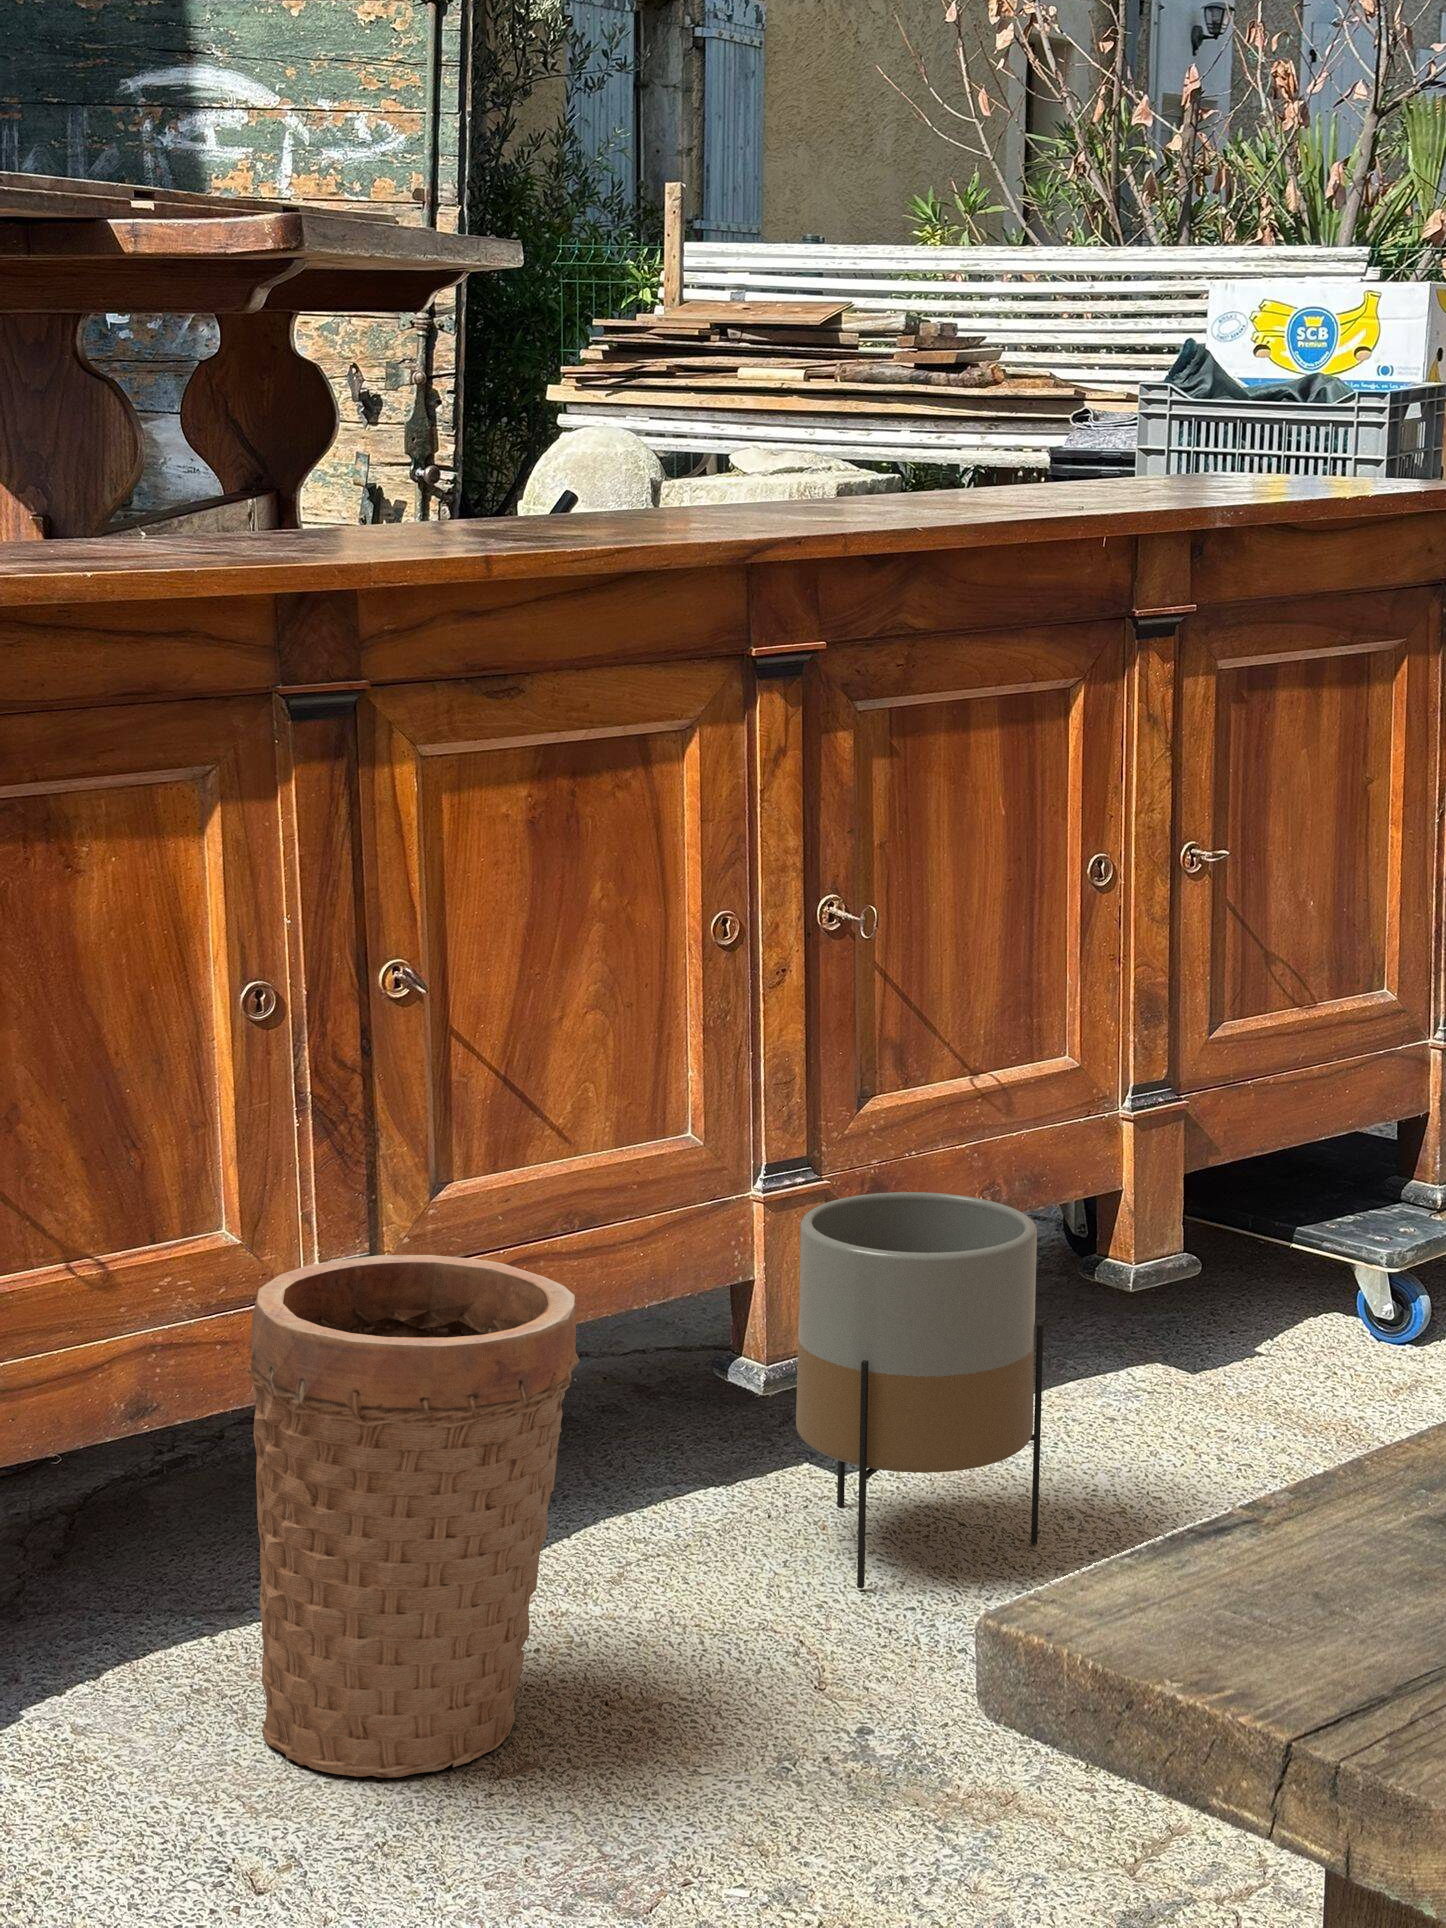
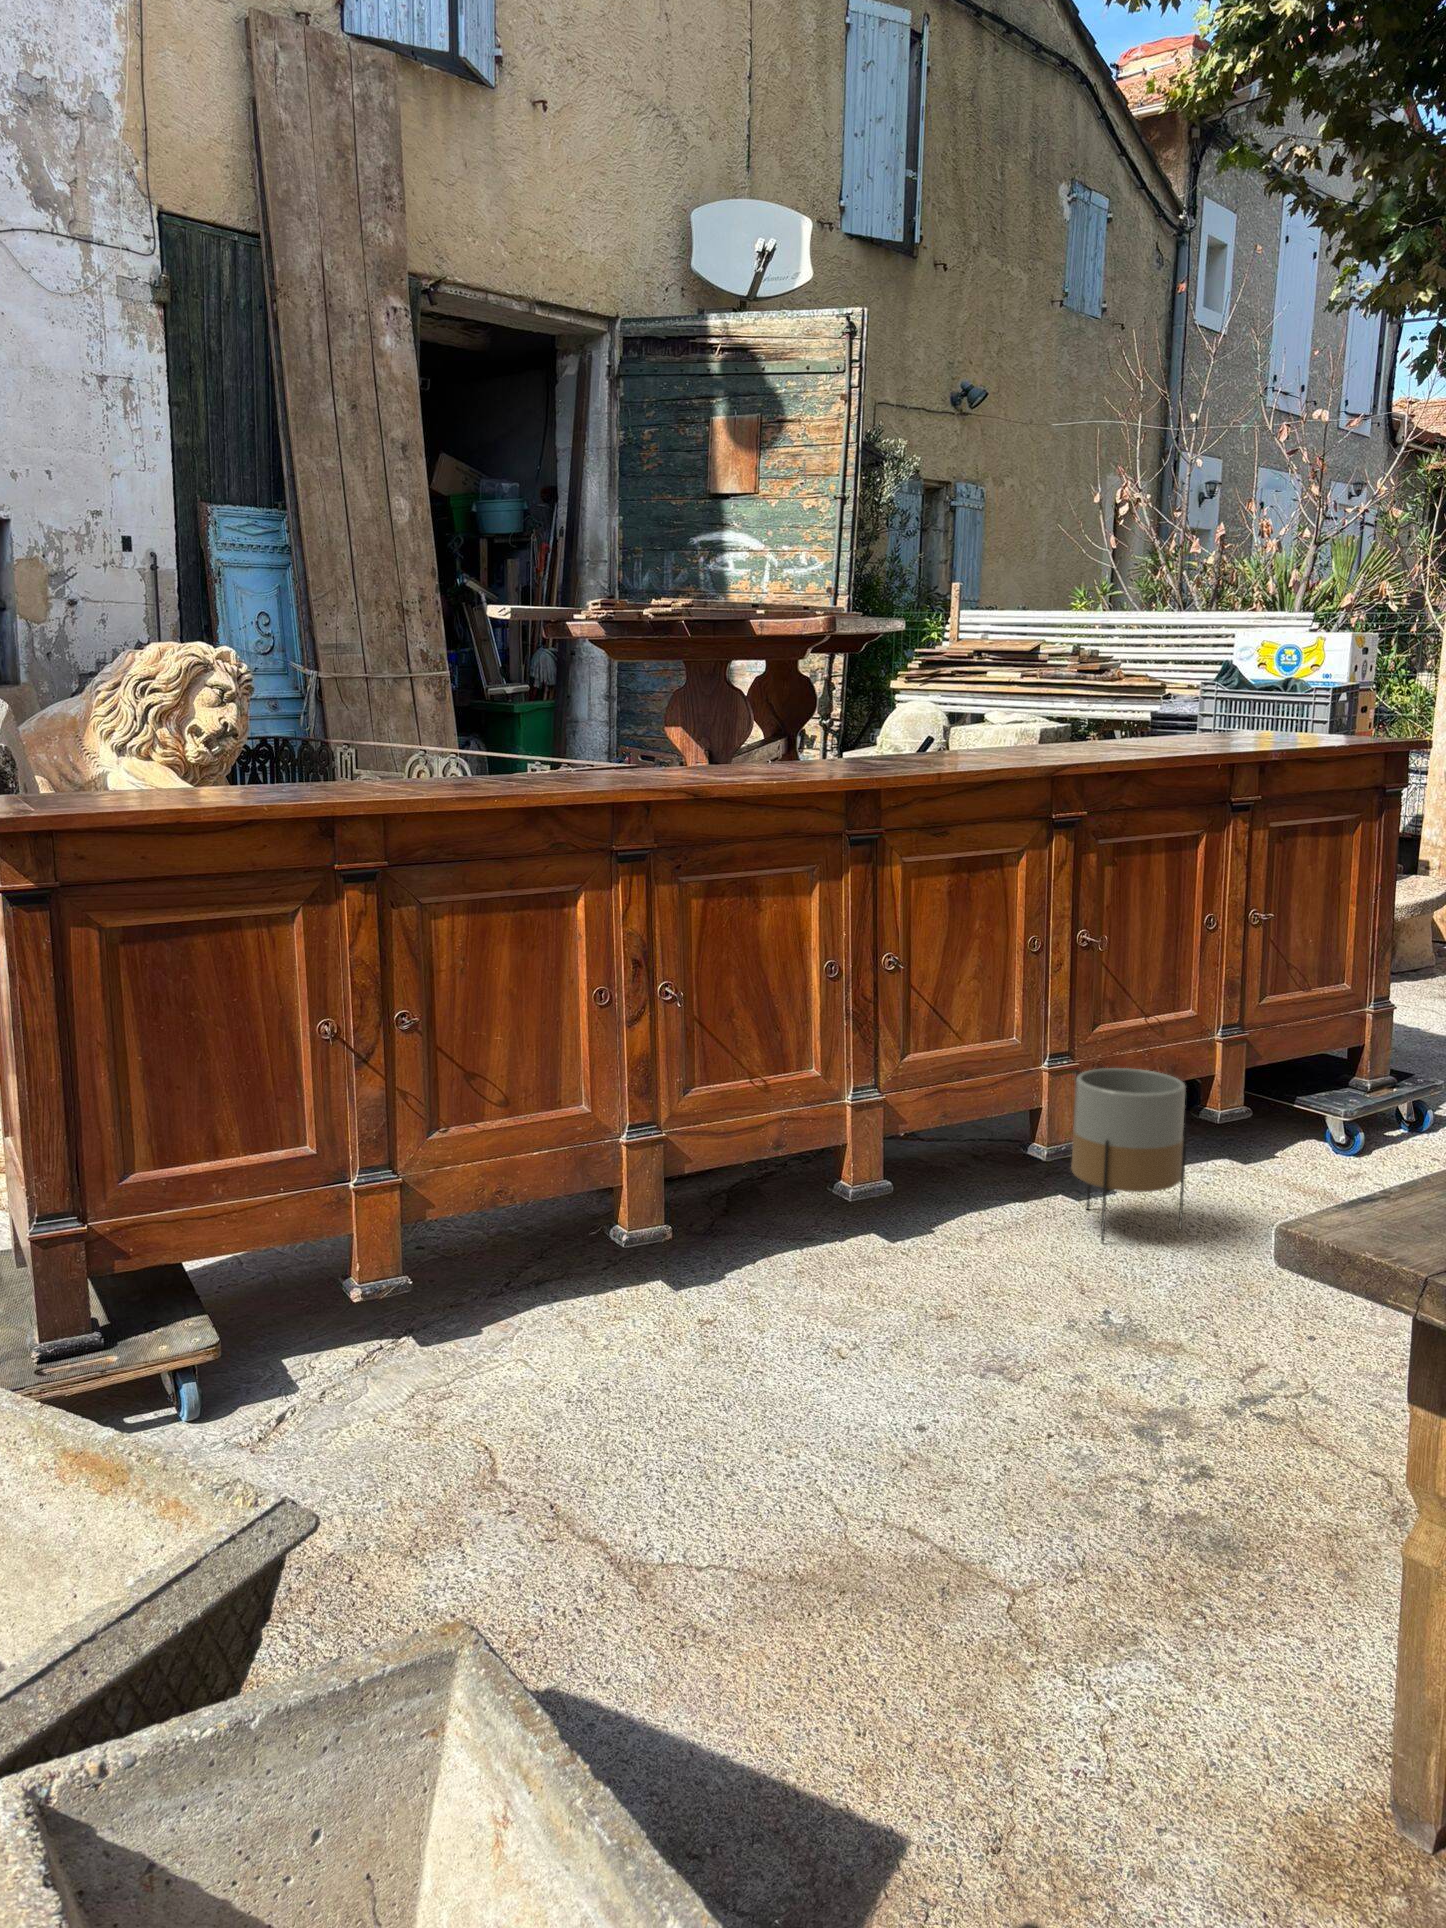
basket: present [248,1255,579,1778] -> none [849,1083,991,1303]

